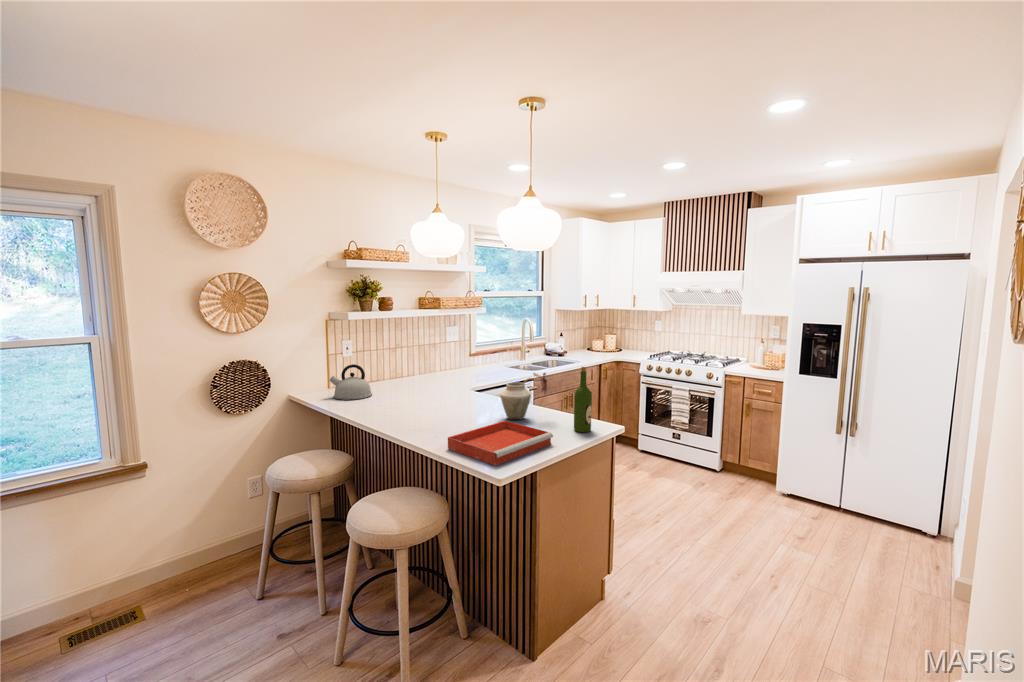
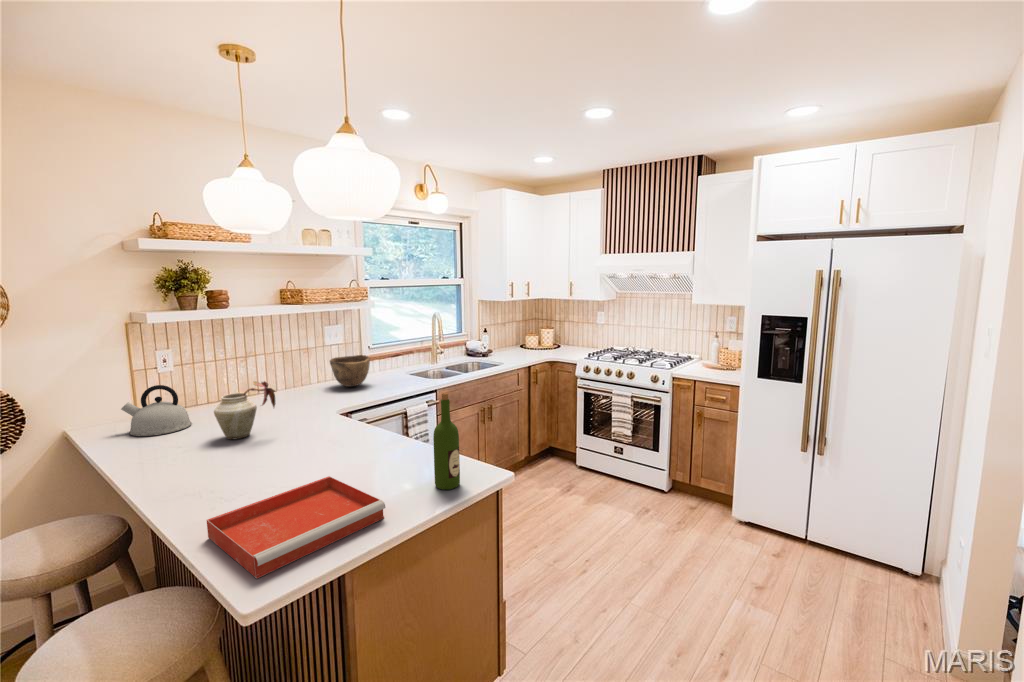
bowl: none [452,350,483,374] -> present [330,355,370,387]
vase: present [500,373,547,420] -> present [214,381,276,440]

